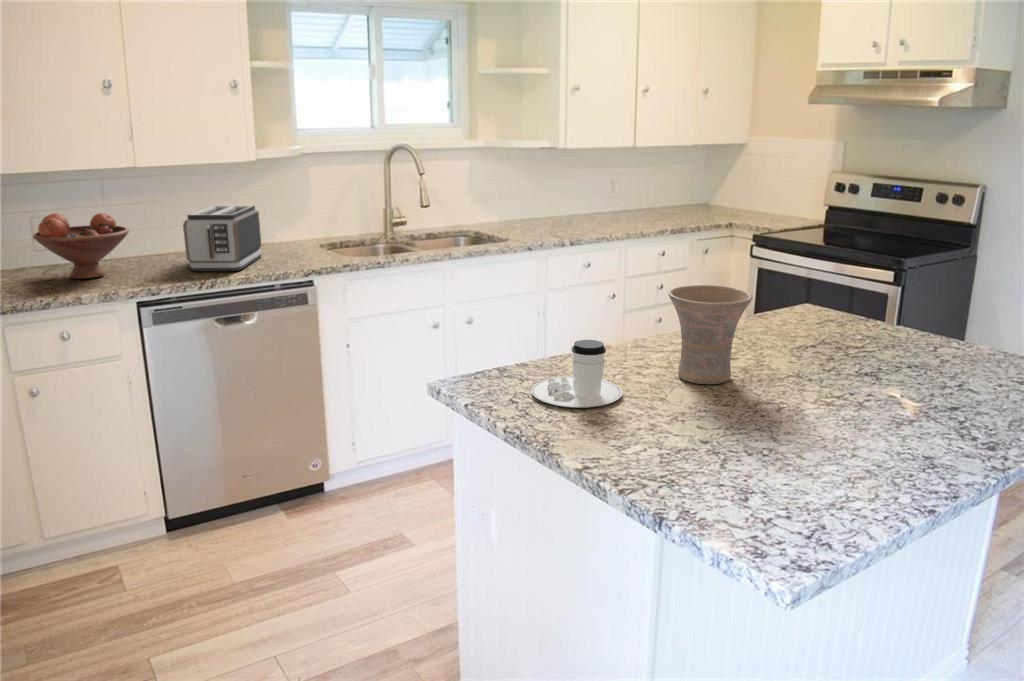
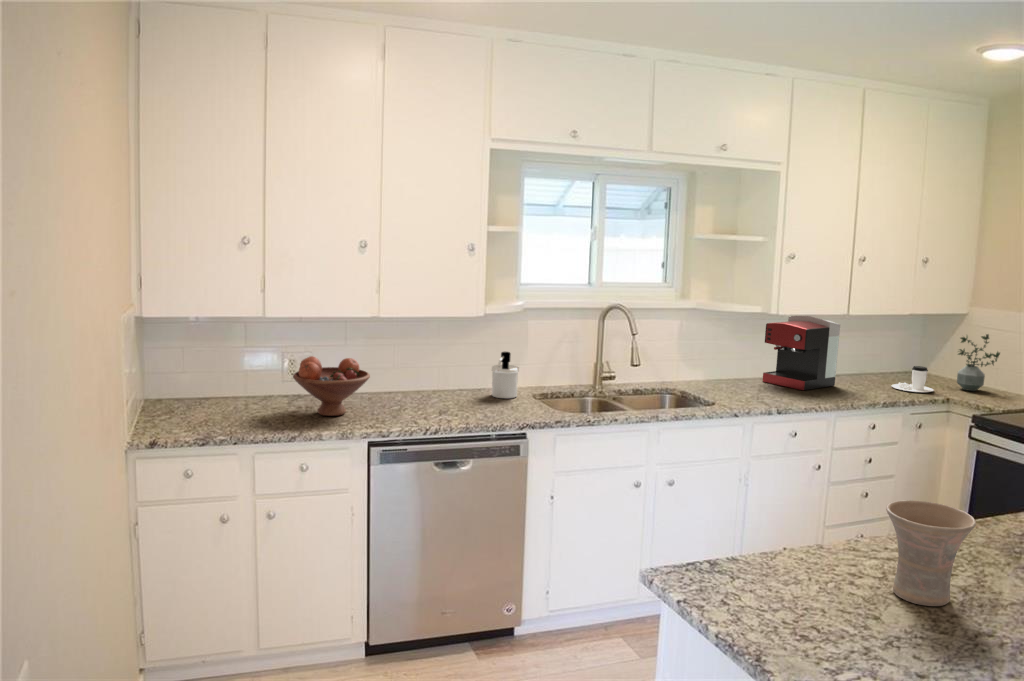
coffee maker: none [558,152,628,225] -> present [763,316,840,390]
potted plant: none [735,160,772,216] -> present [957,334,1000,391]
soap dispenser: none [274,200,305,251] -> present [492,352,519,398]
toaster: present [183,206,261,271] -> none [415,354,480,419]
coffee cup: present [531,340,622,408] -> present [891,366,934,392]

